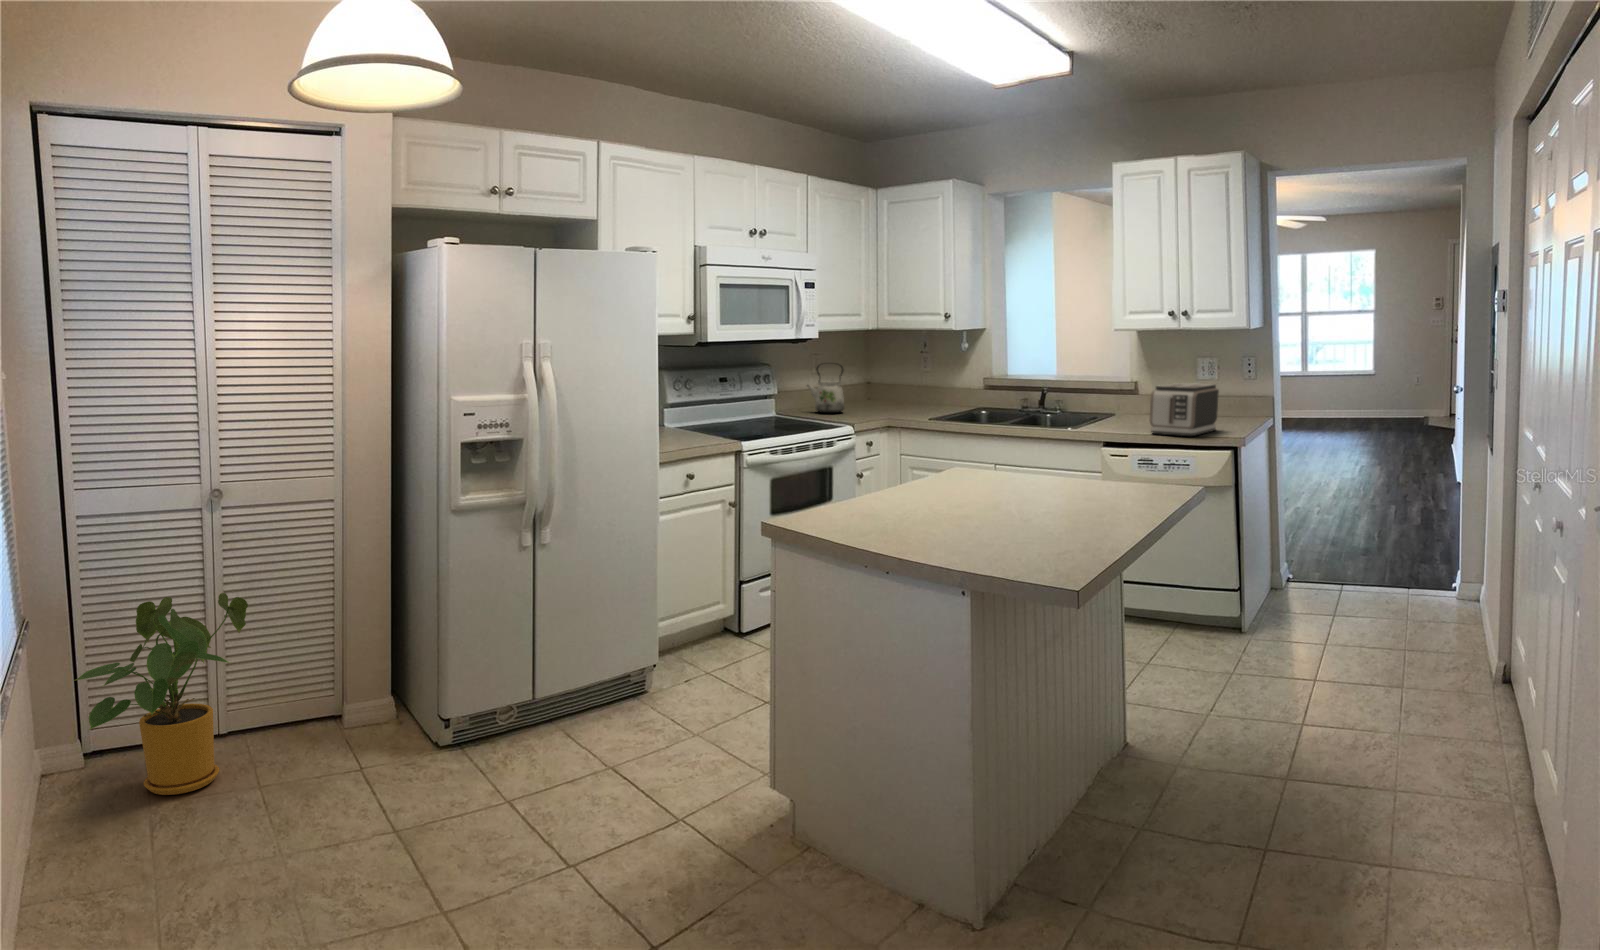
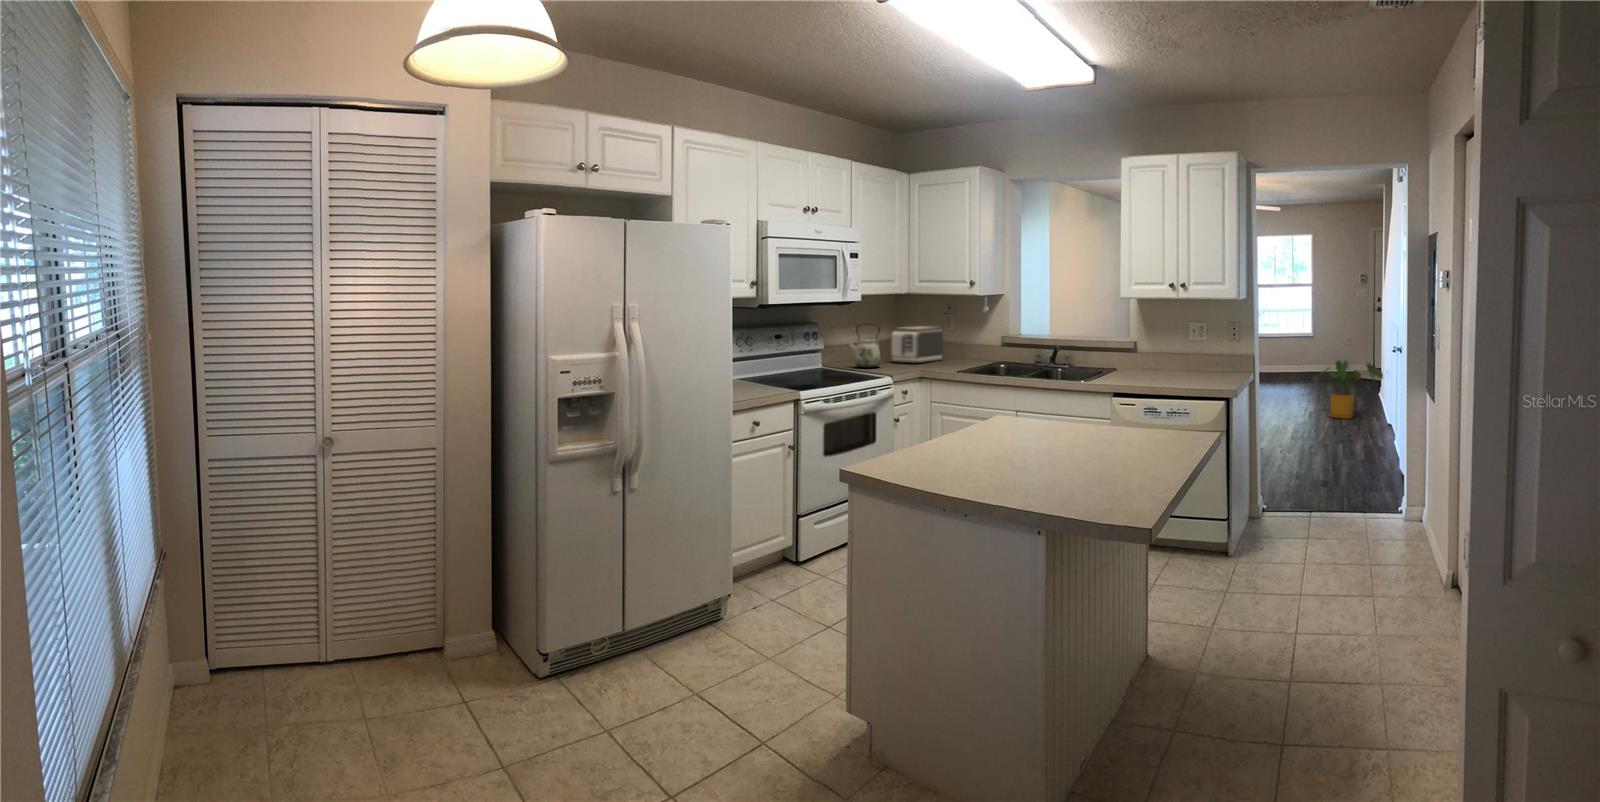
toaster: present [1150,383,1219,436] -> present [891,327,943,363]
house plant: present [74,593,248,795] -> present [1319,361,1383,419]

